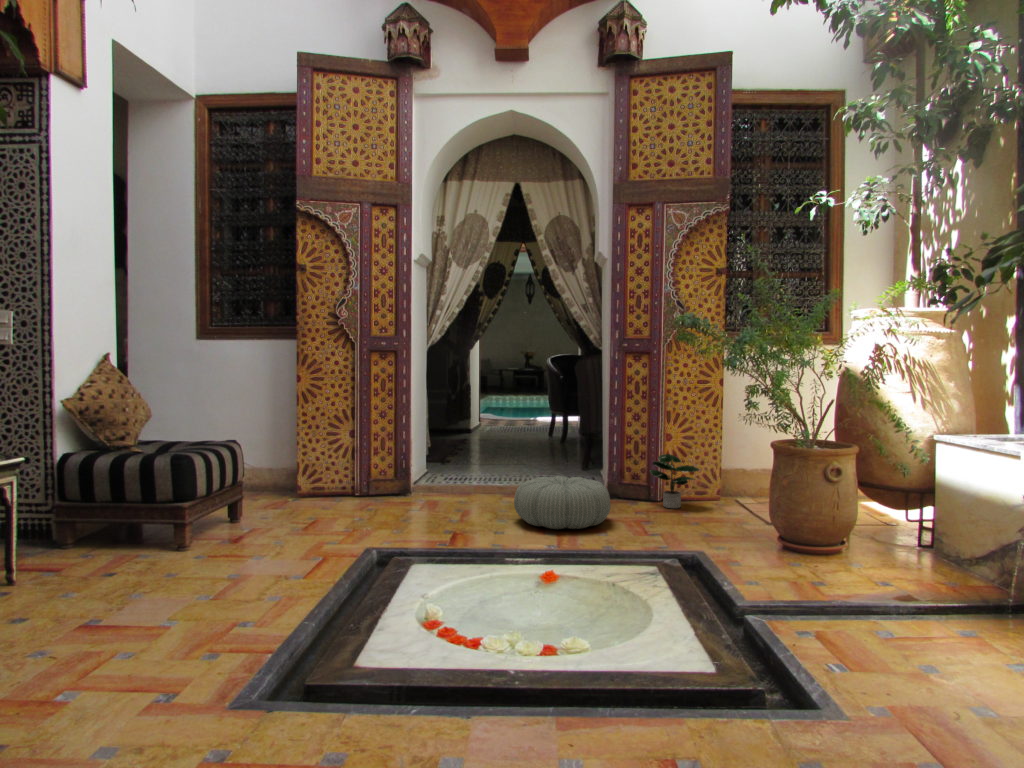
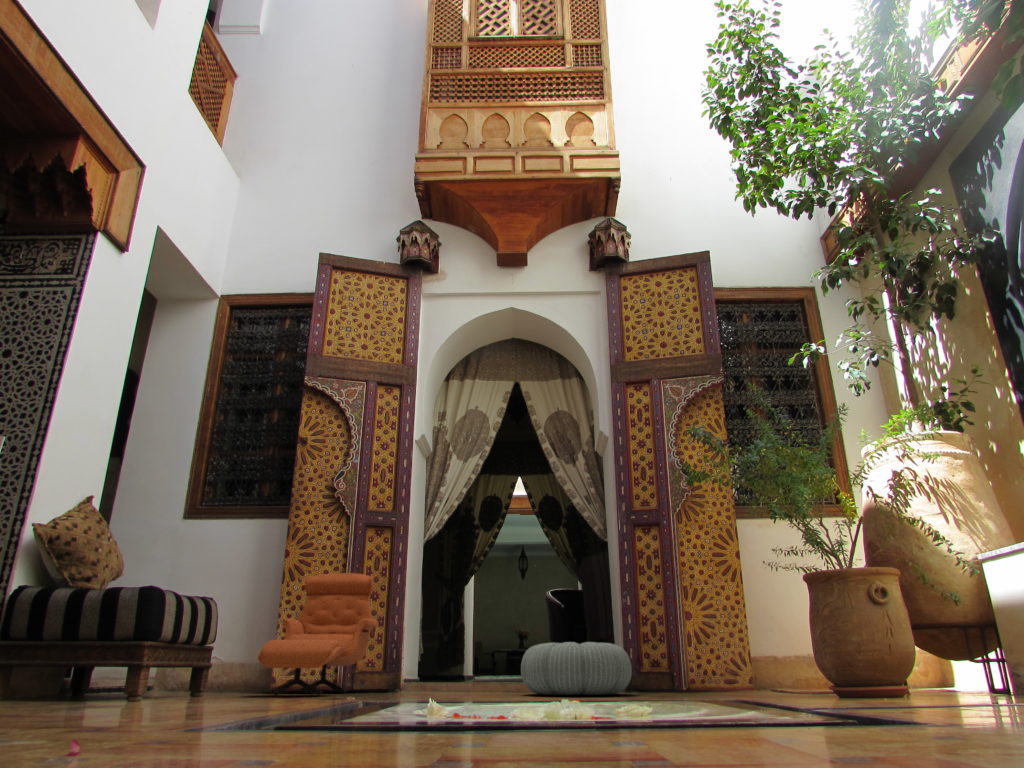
armchair: none [283,397,388,527] -> present [258,573,378,695]
potted plant: present [650,454,700,508] -> none [671,631,729,692]

